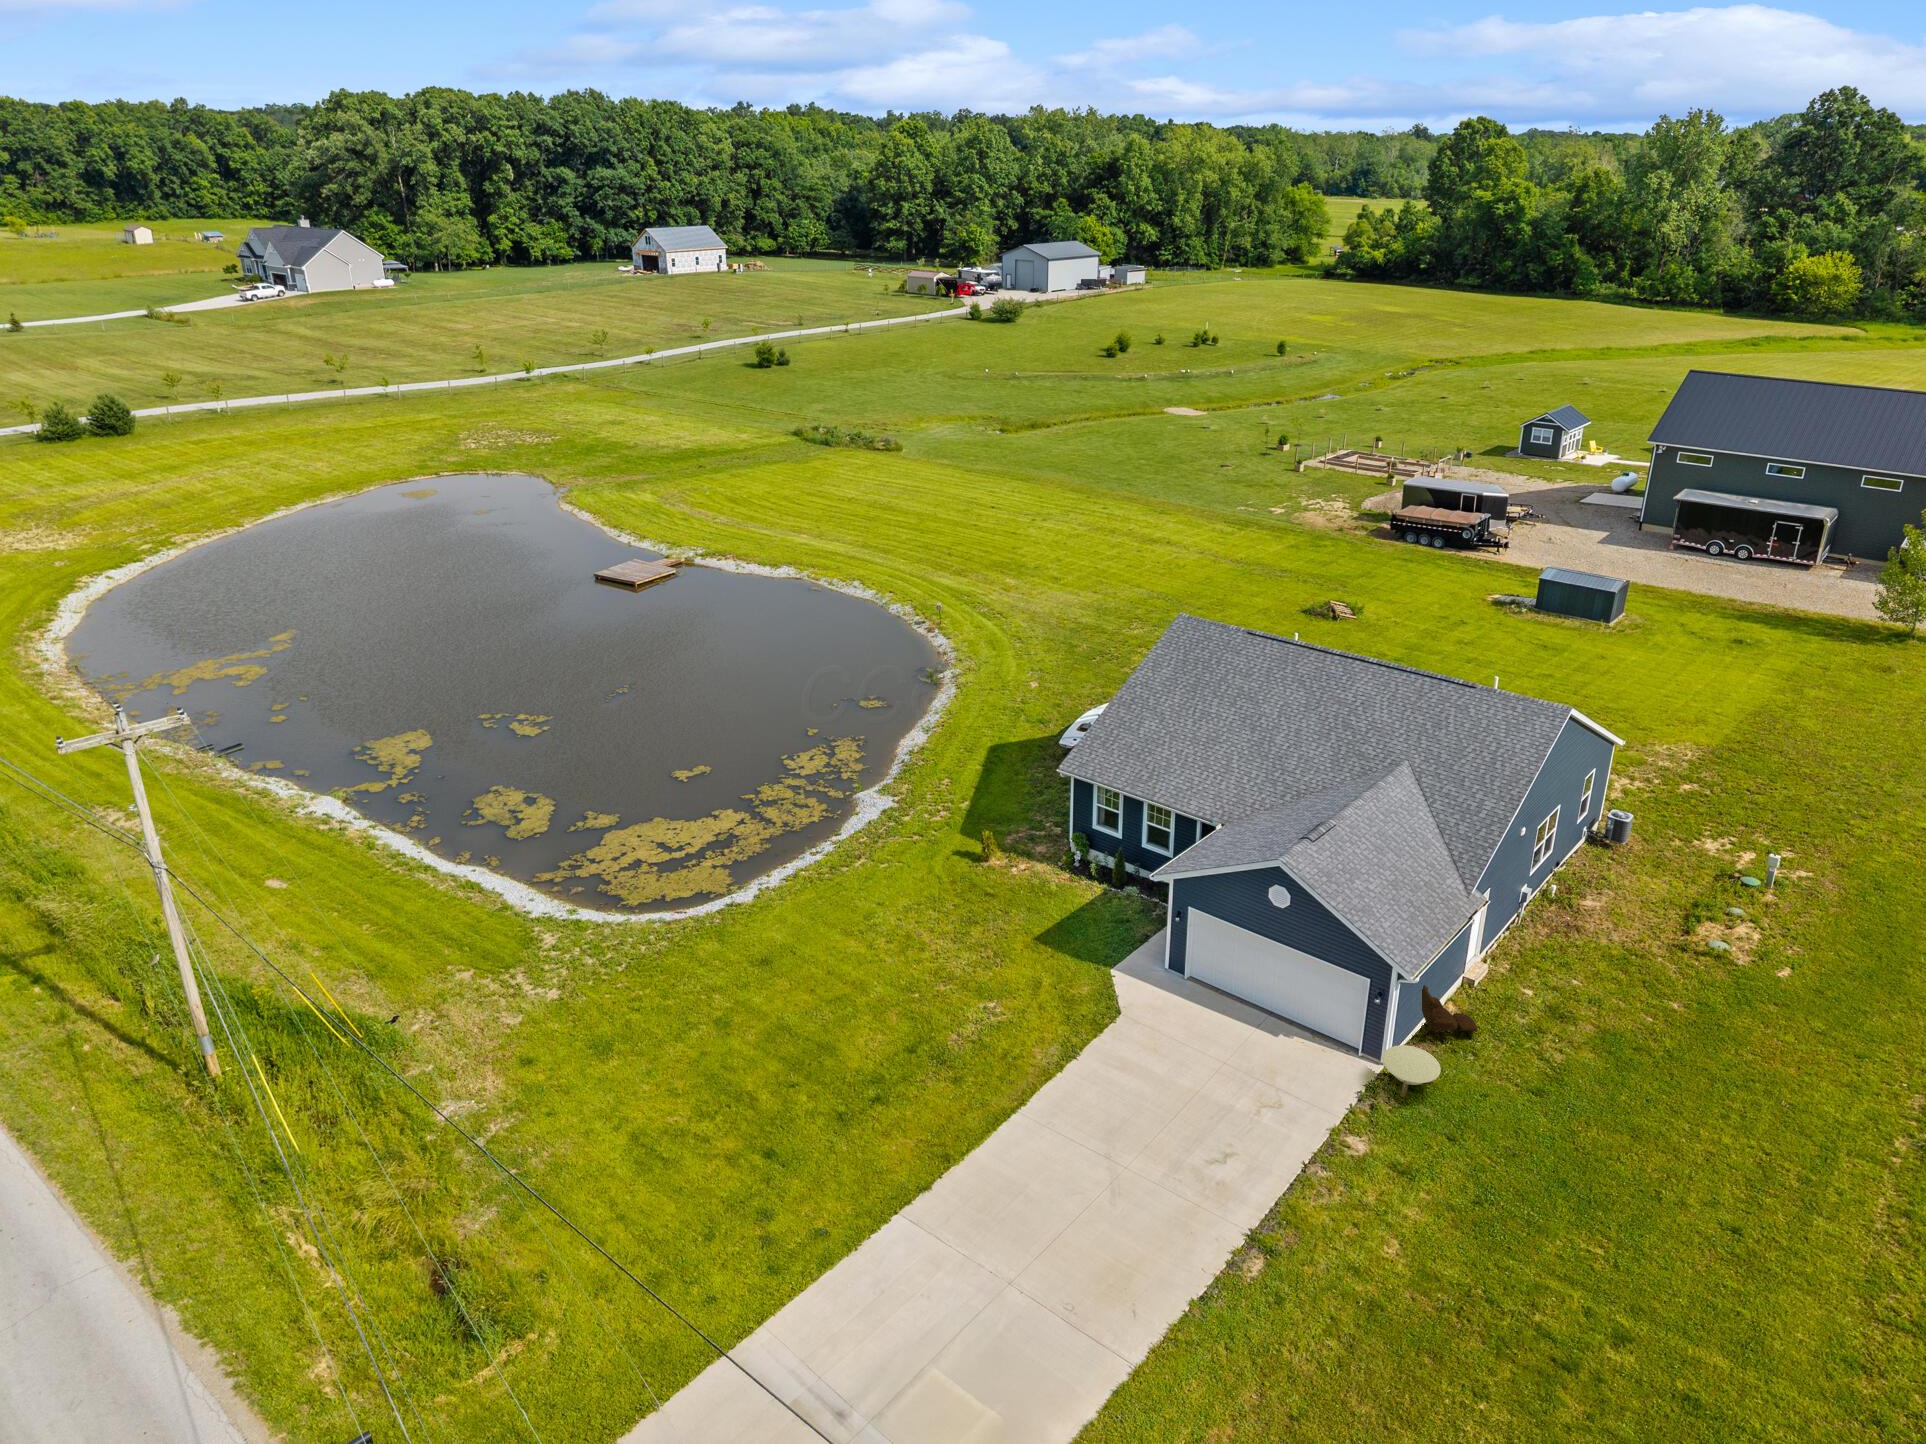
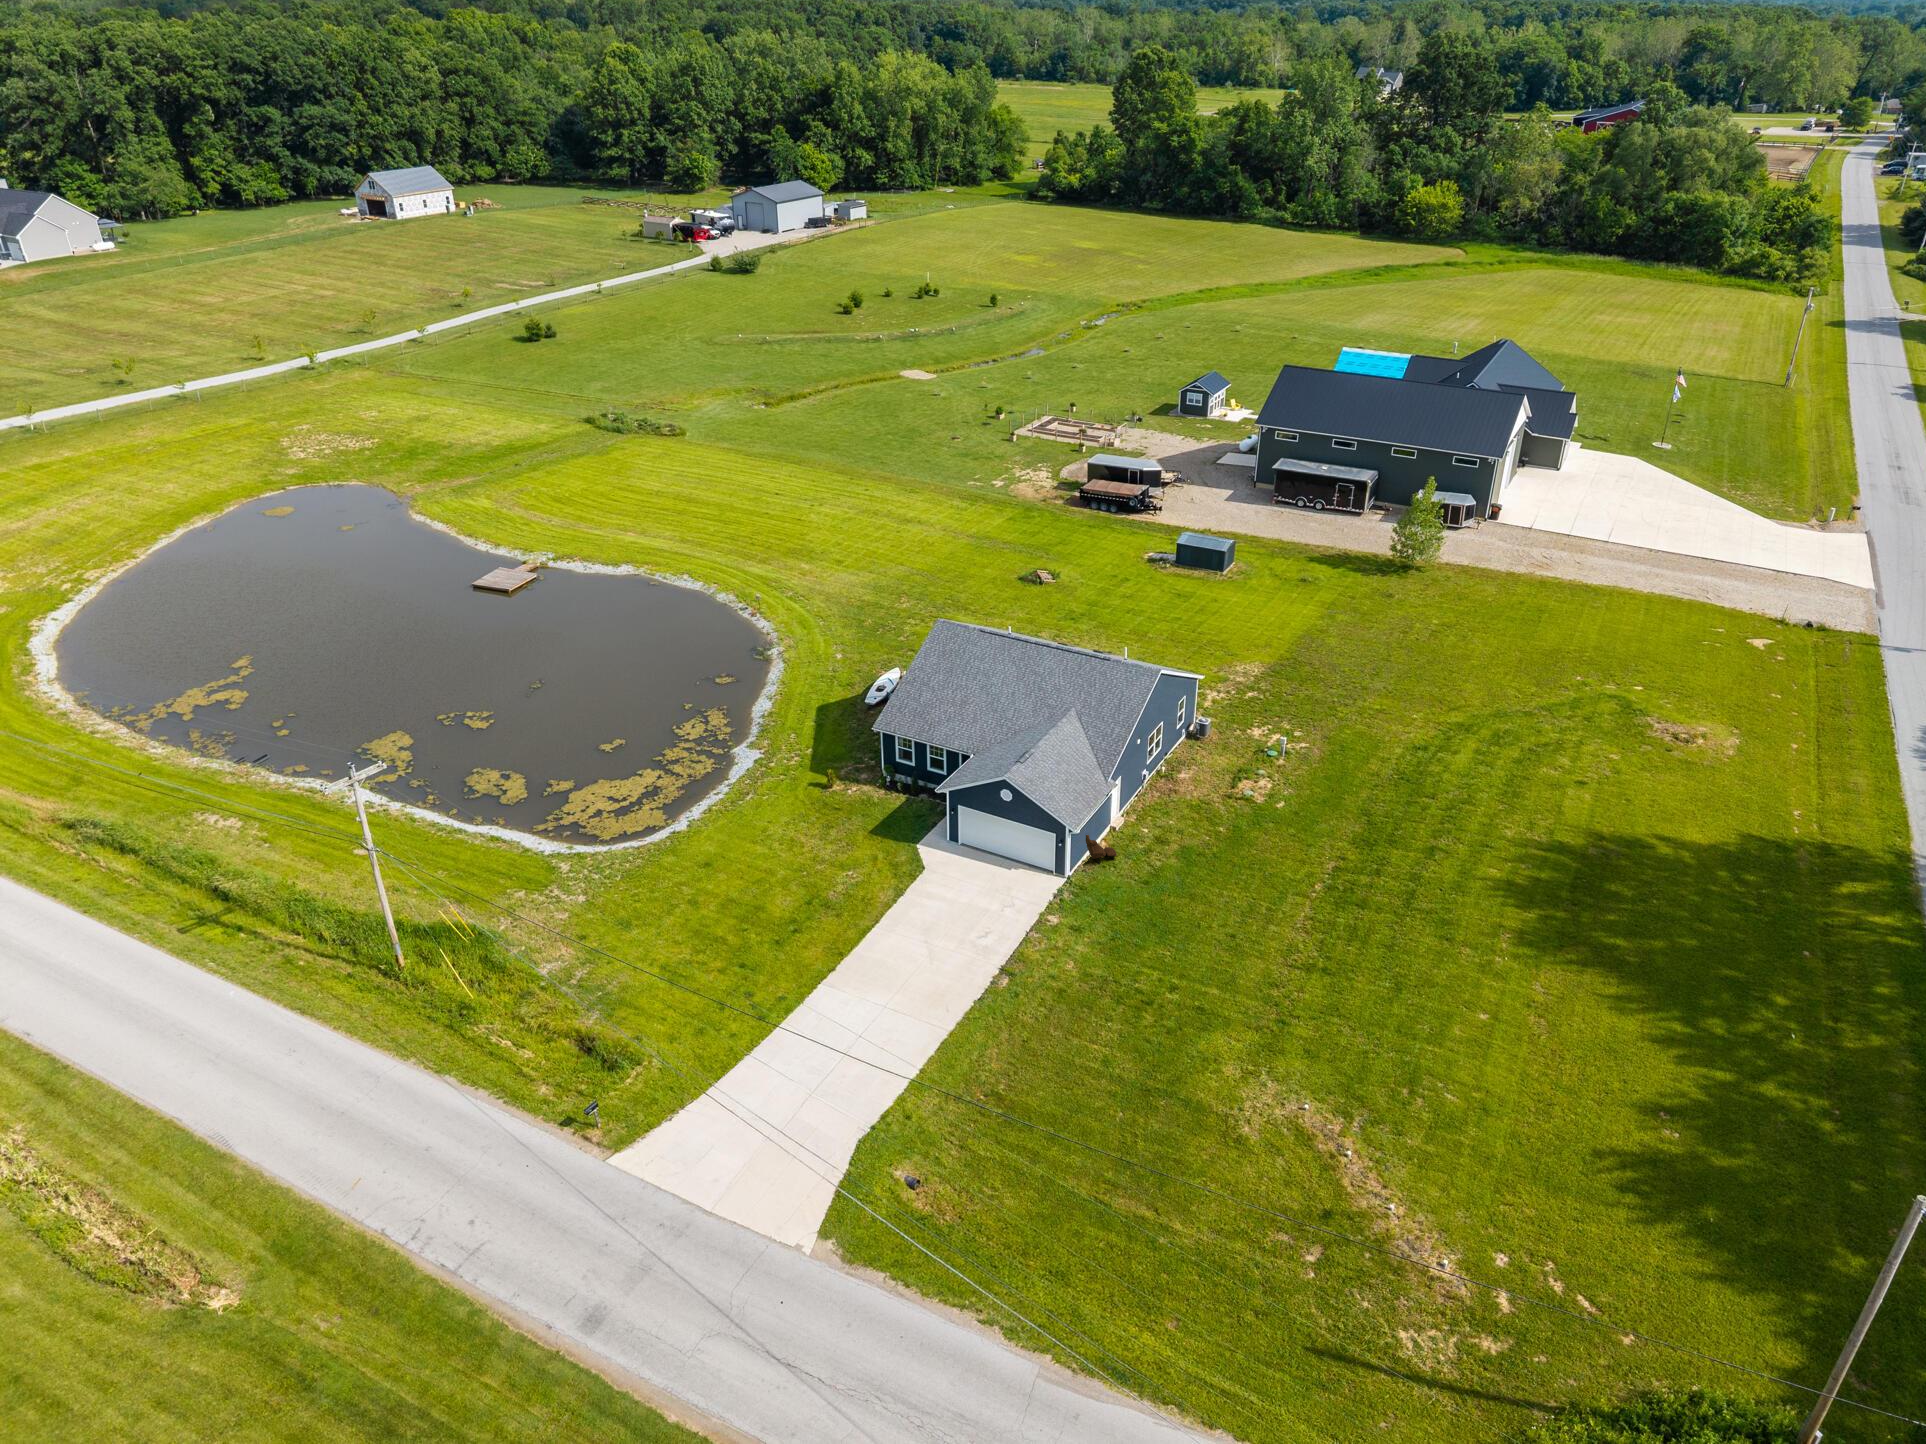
round table: present [1382,1045,1441,1097] -> none [1066,867,1095,894]

